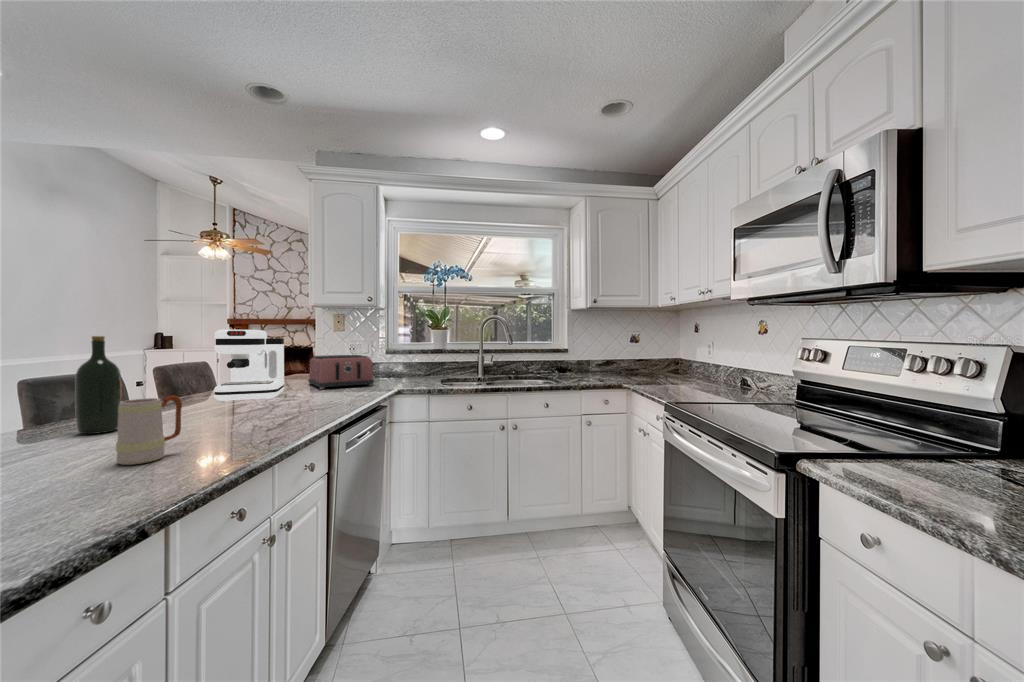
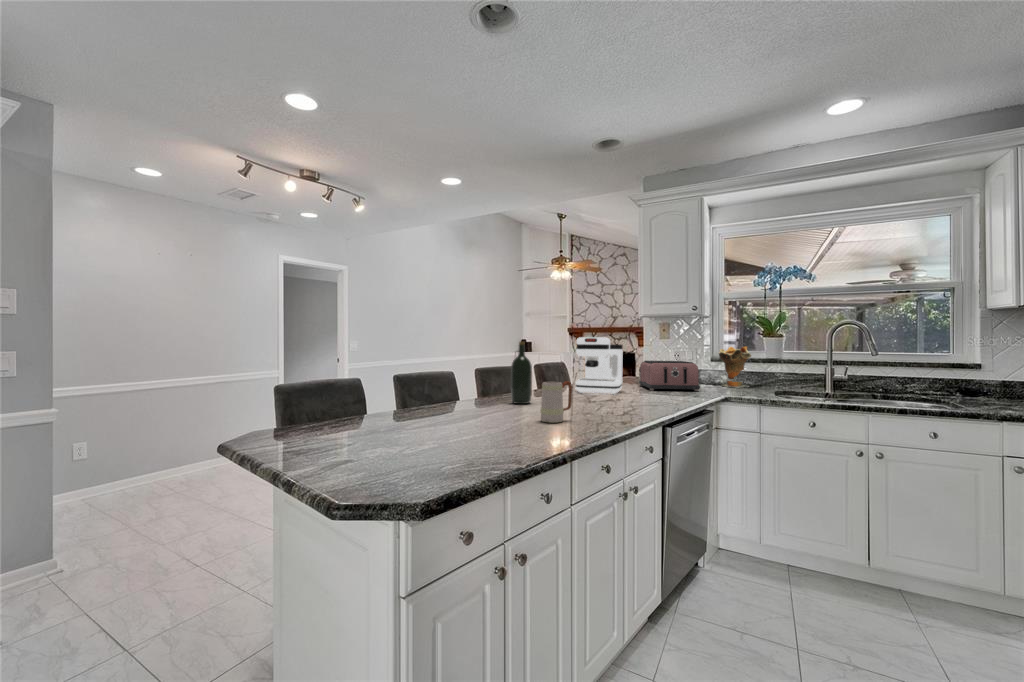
decorative vase: none [393,339,422,378] -> present [719,347,751,387]

